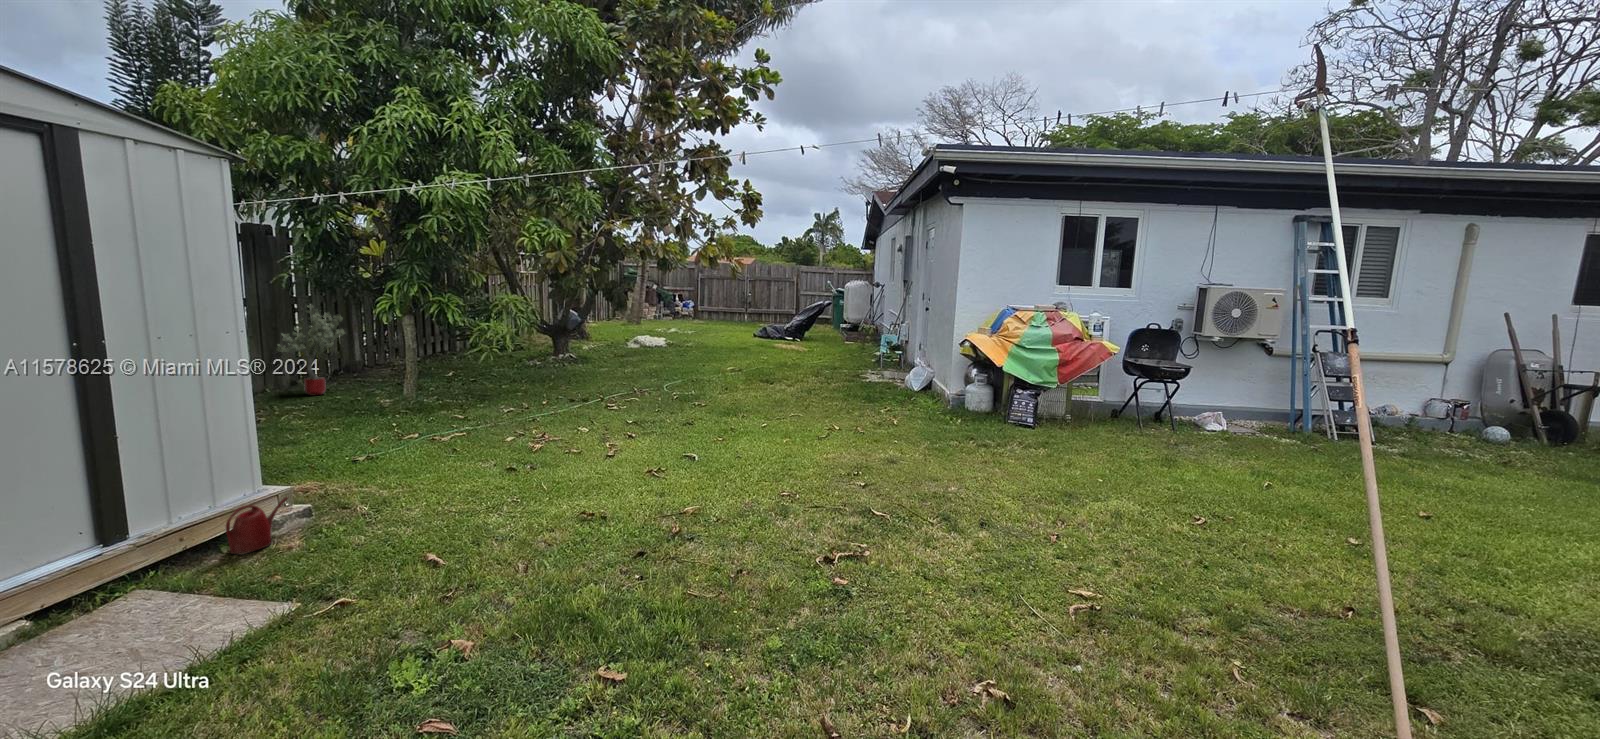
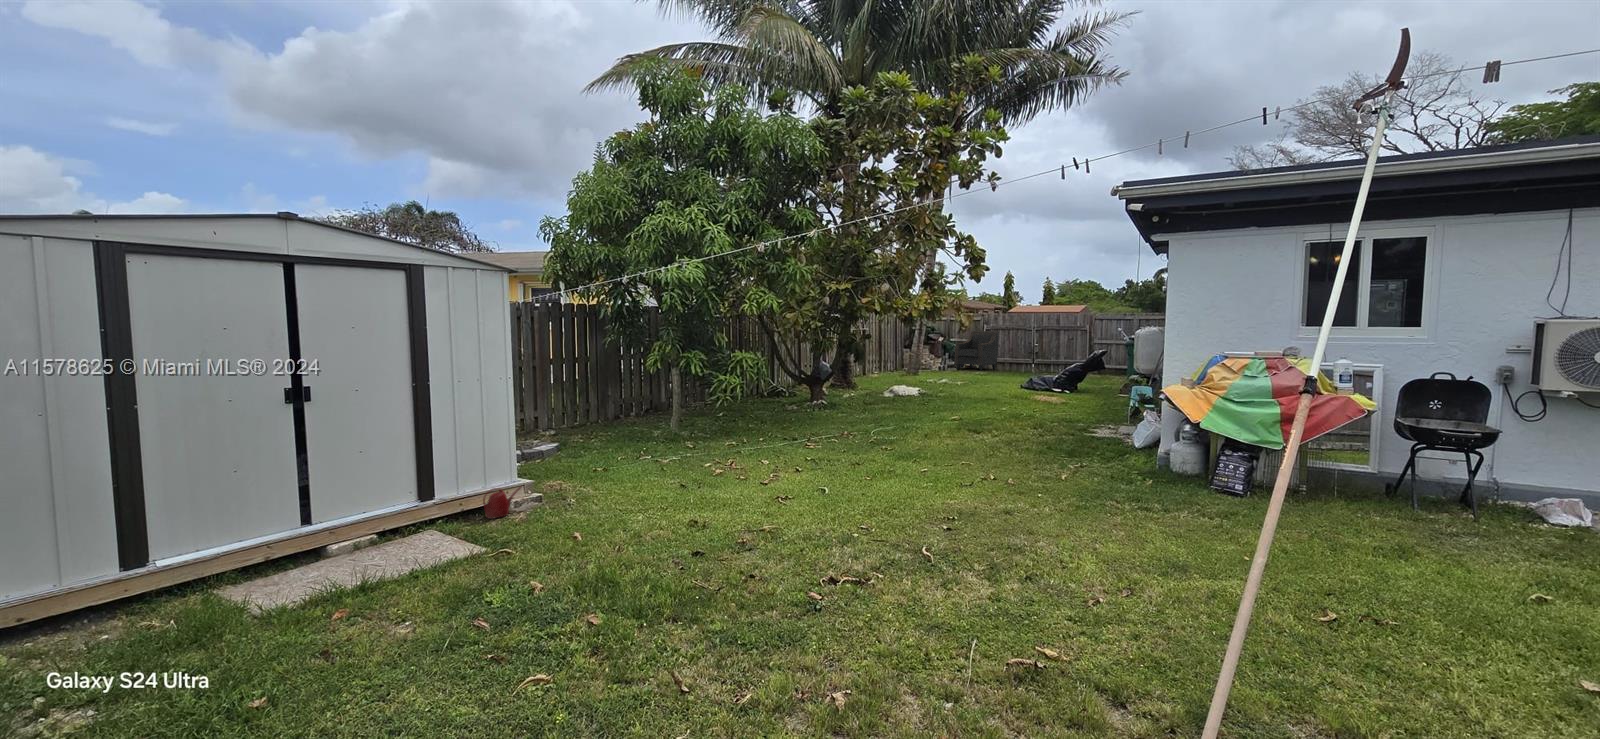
chair: none [673,280,713,319] -> present [955,331,999,371]
potted tree: present [277,305,344,395] -> none [582,360,629,428]

